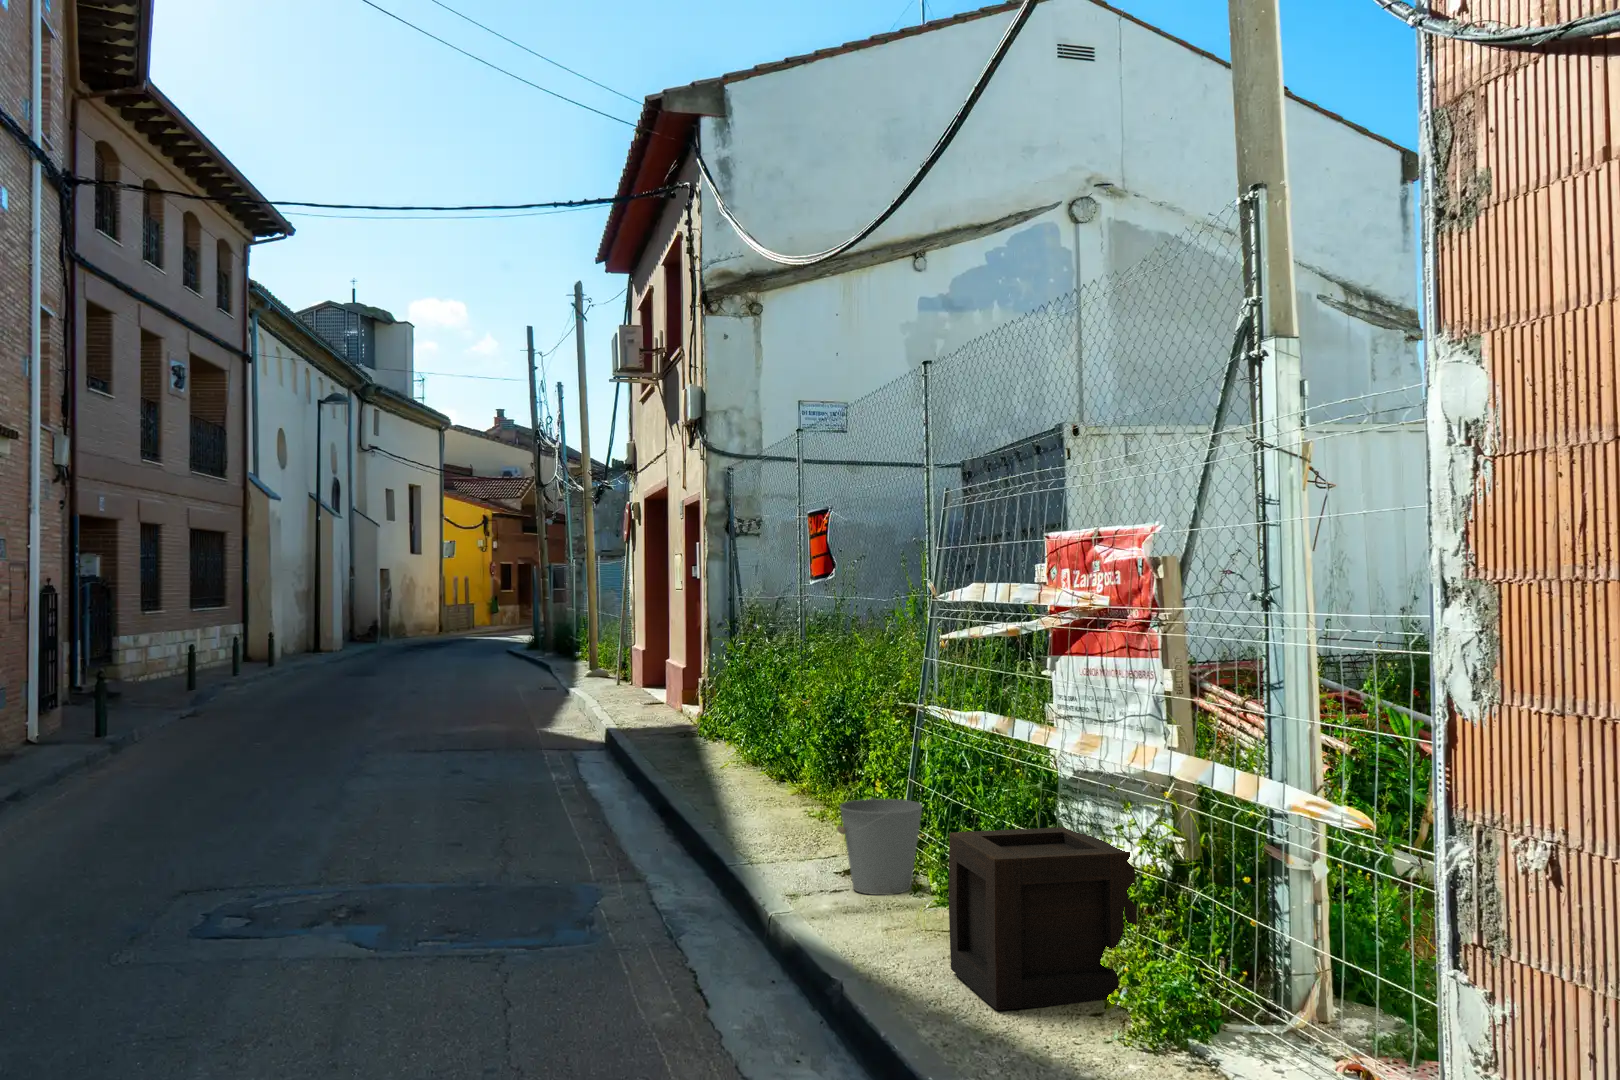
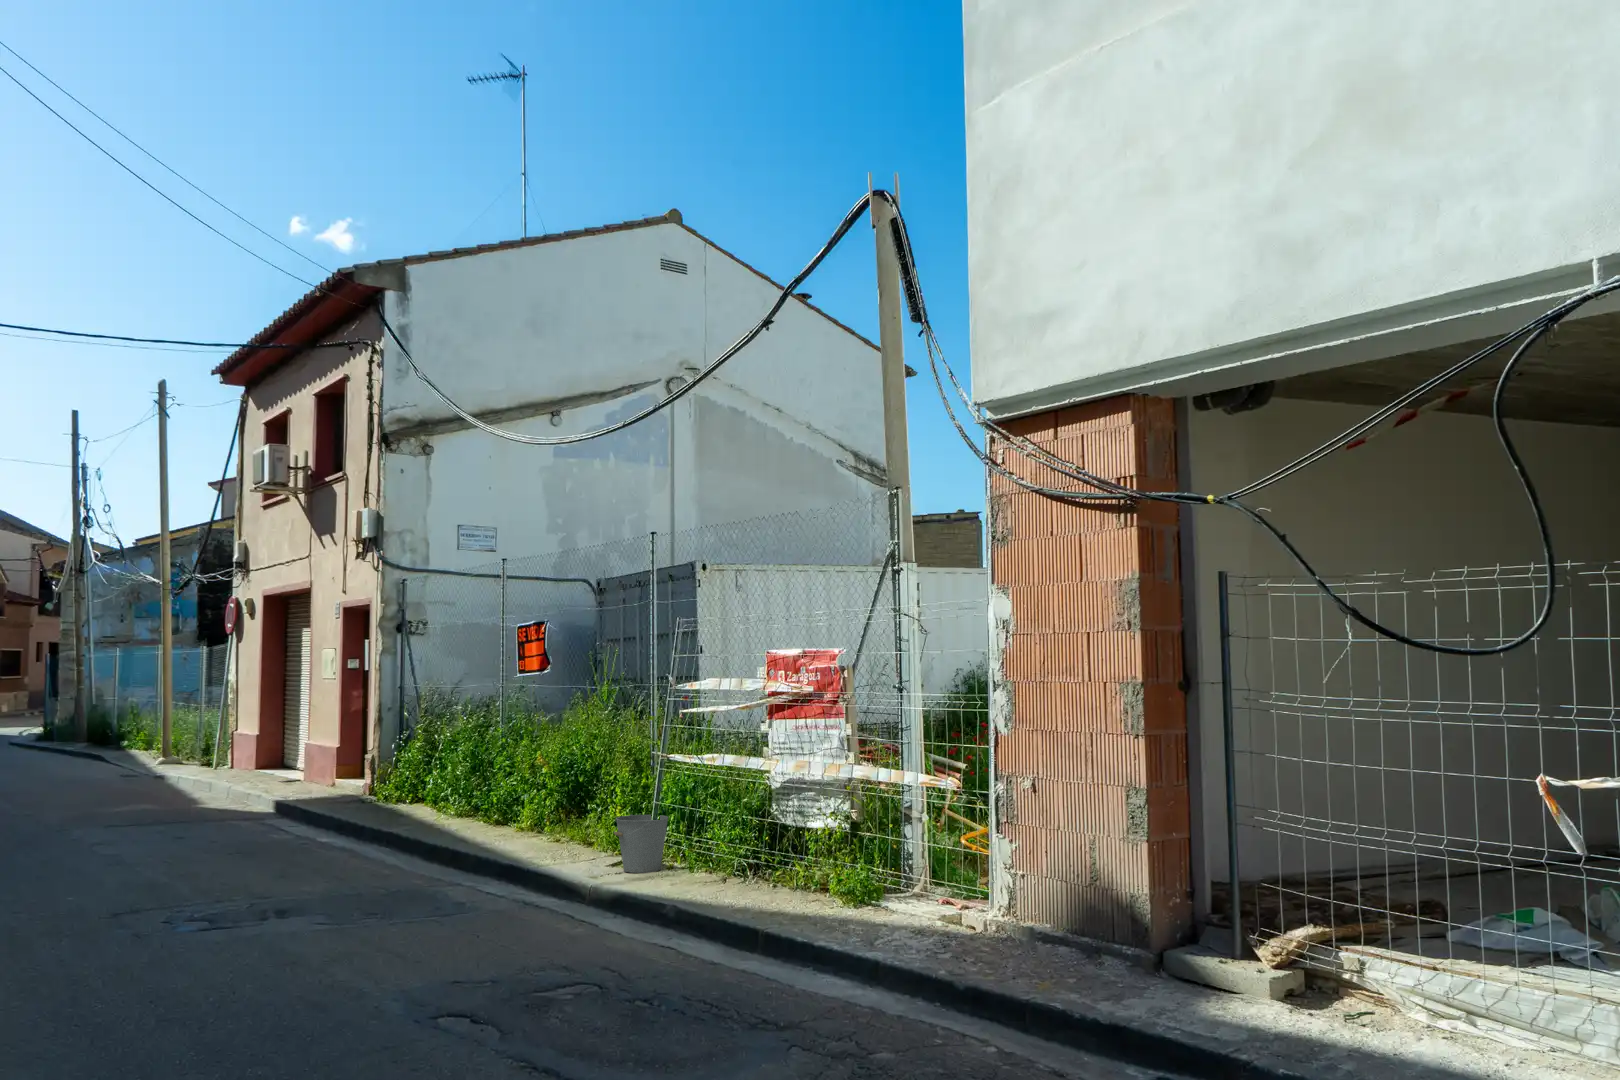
wooden crate: present [949,827,1137,1010] -> none [724,813,830,905]

